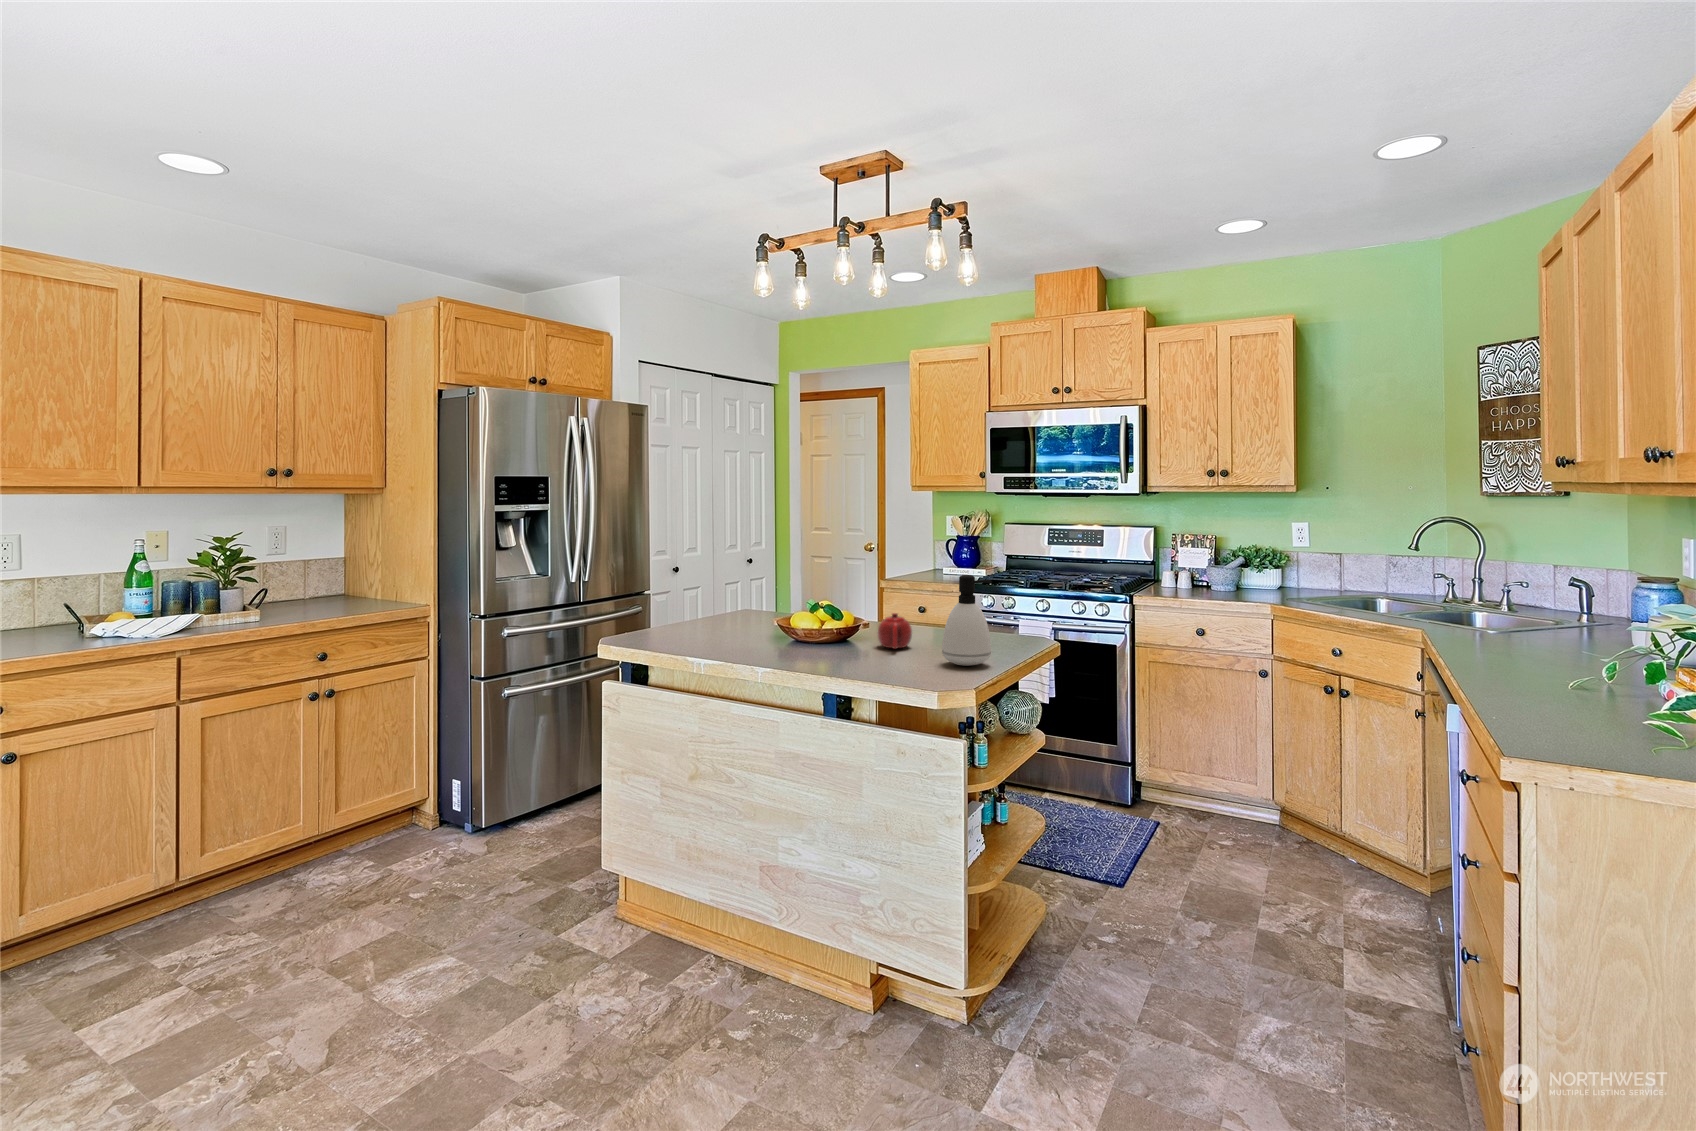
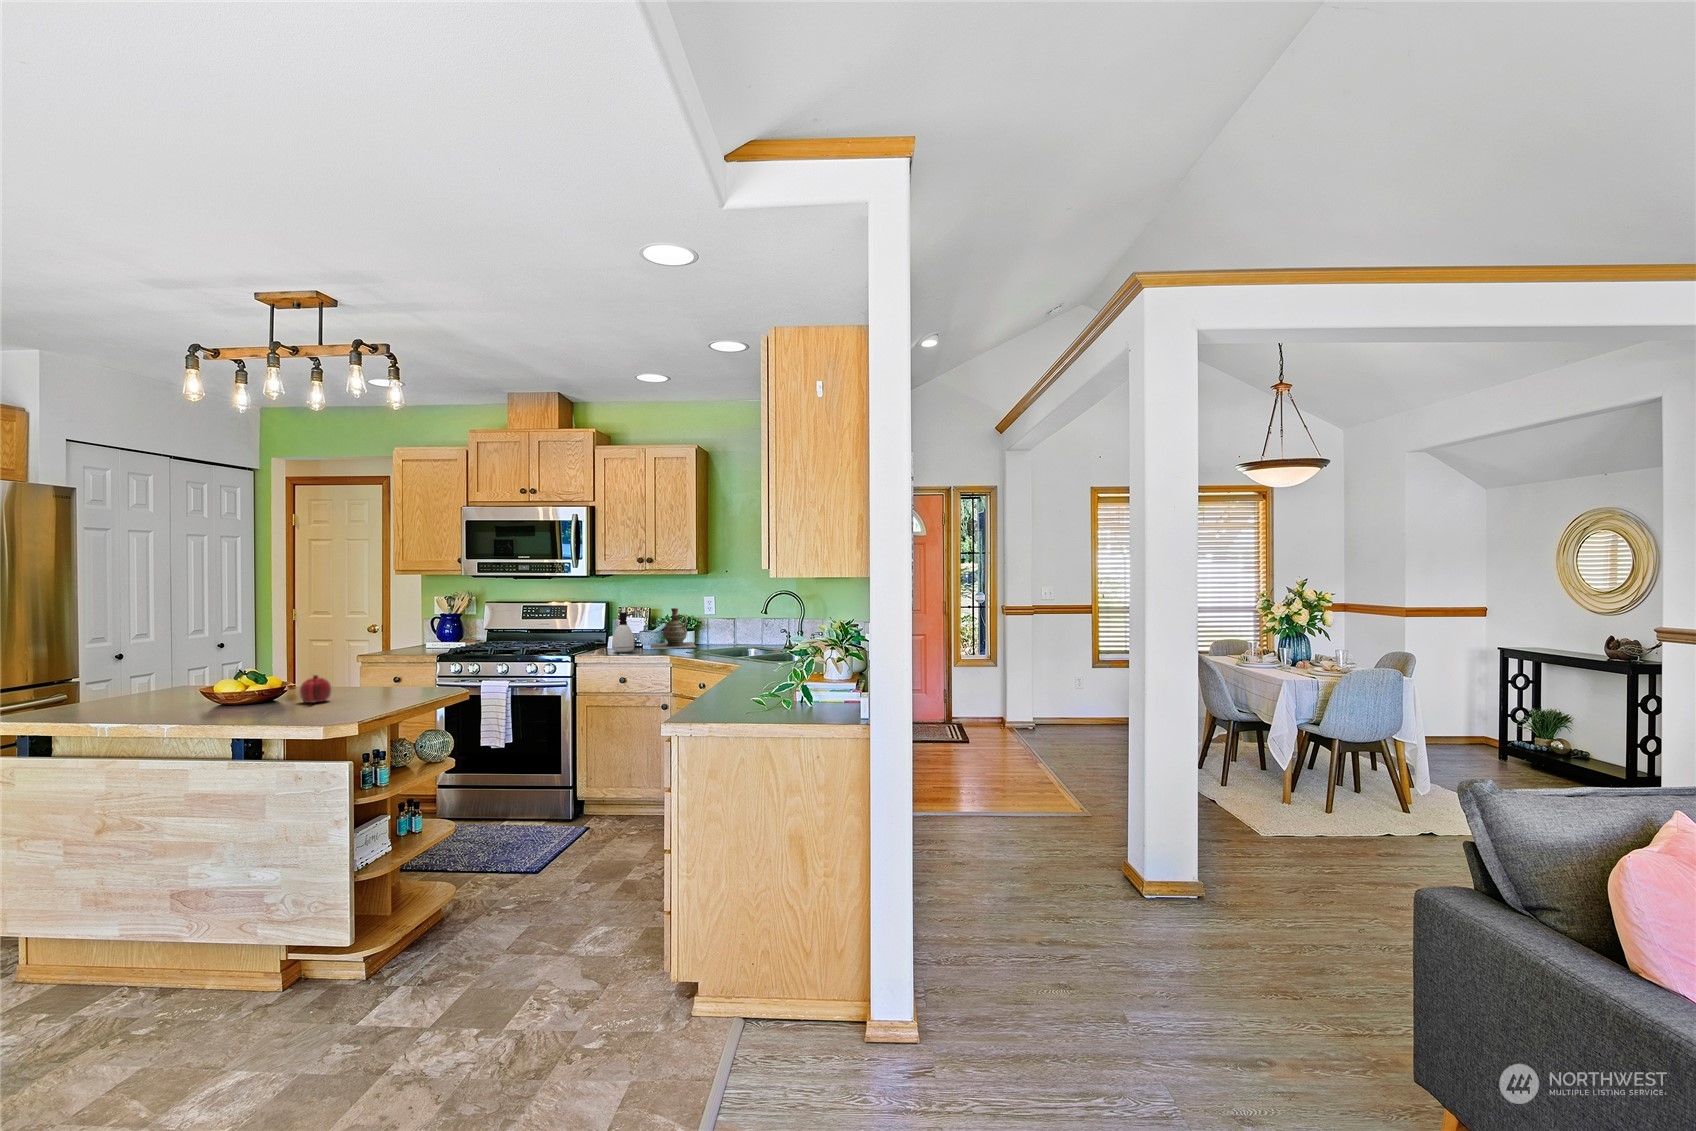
ceramic jug: none [1214,538,1288,591] -> present [651,608,696,649]
soap dispenser: present [942,575,992,666] -> present [612,612,634,653]

